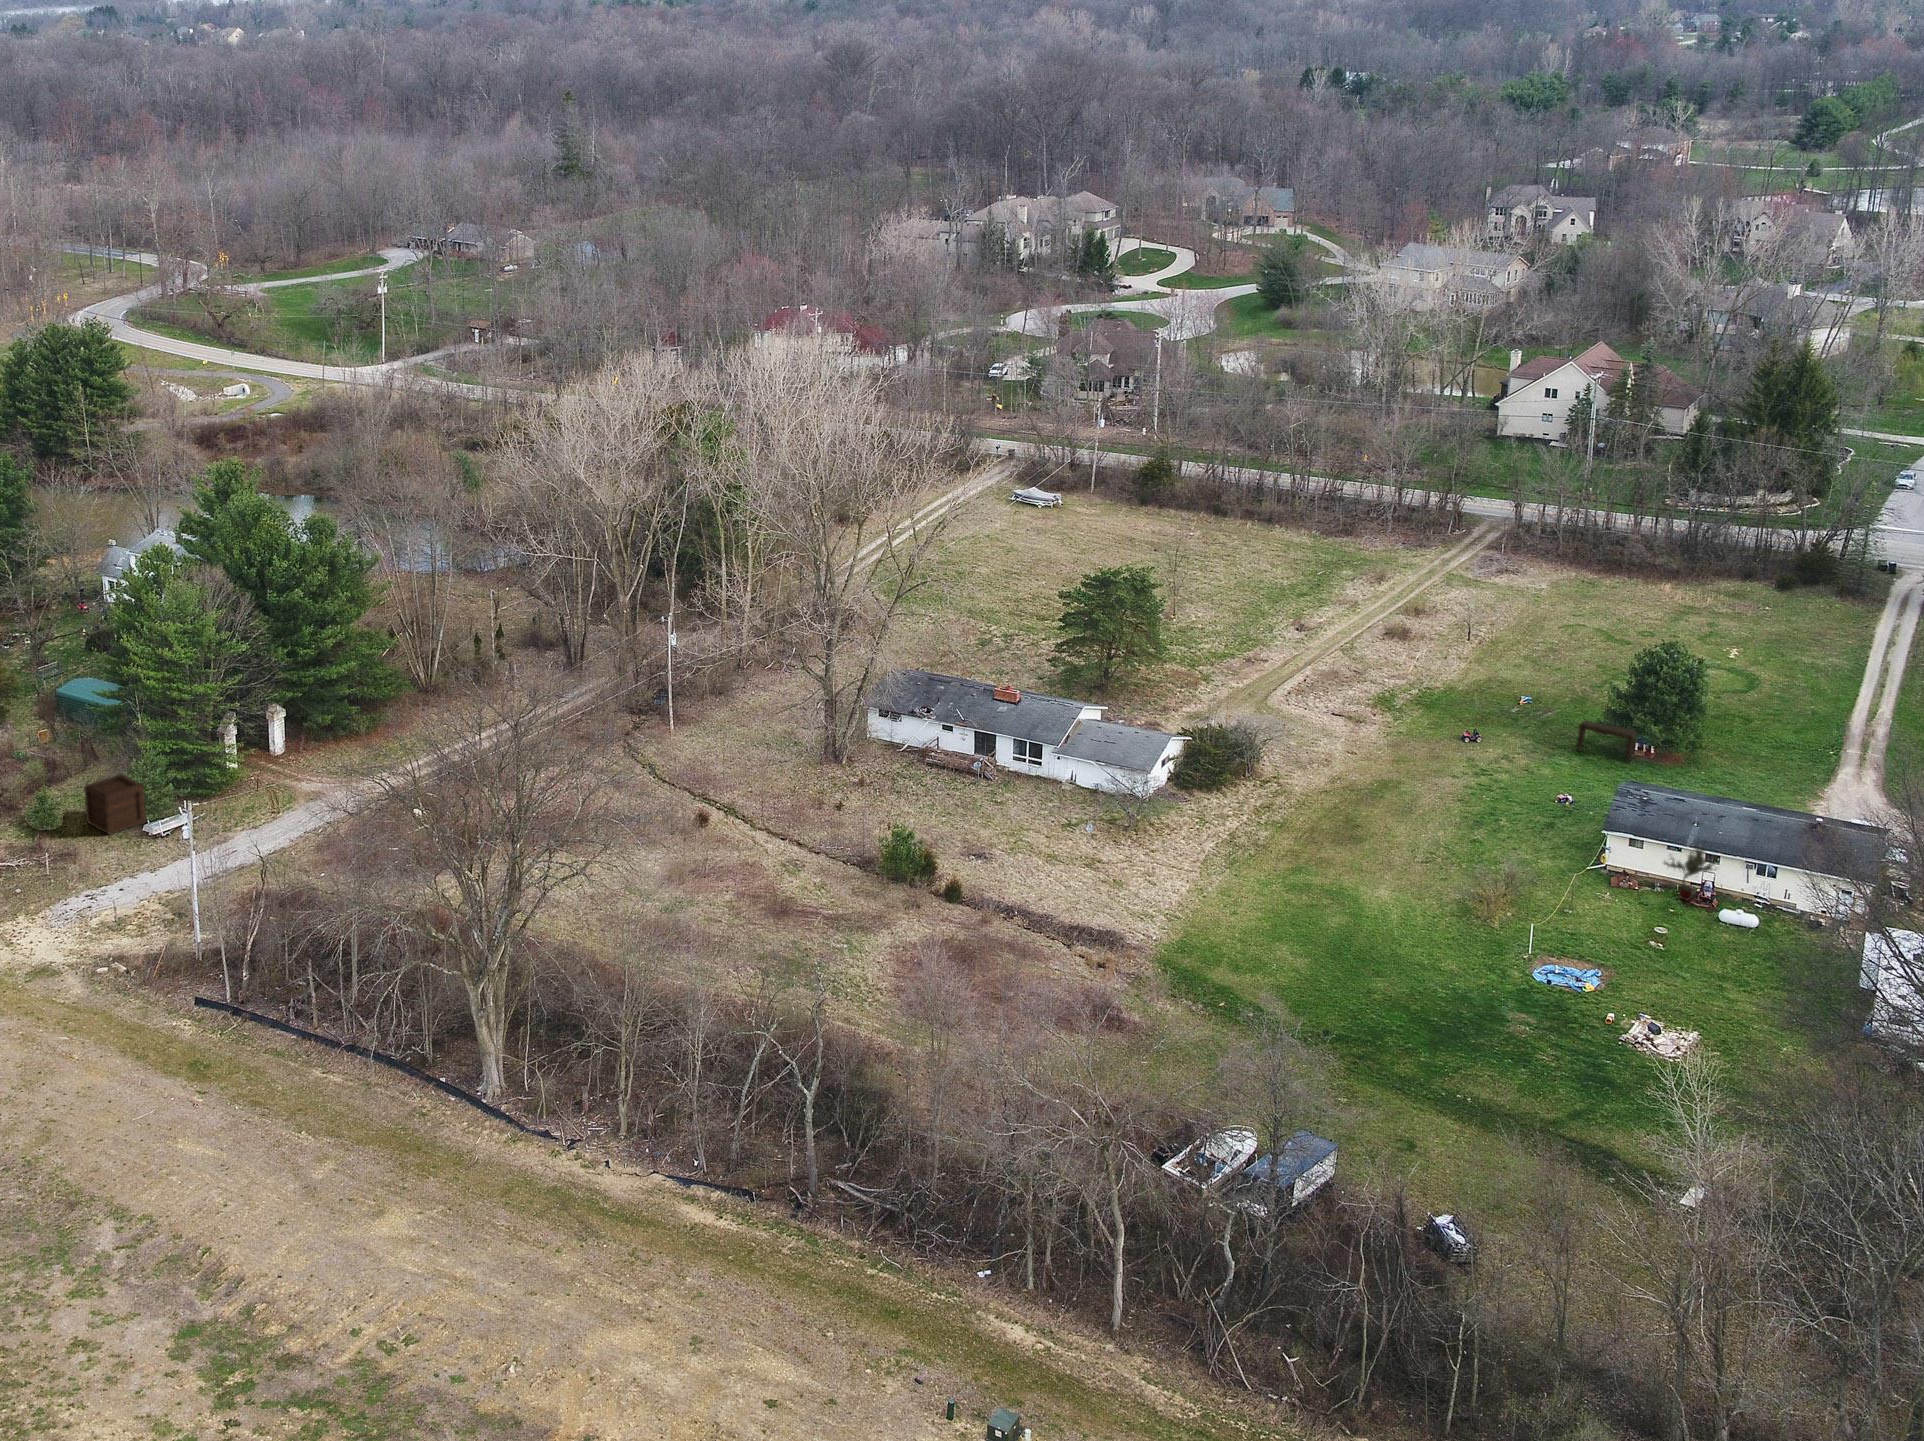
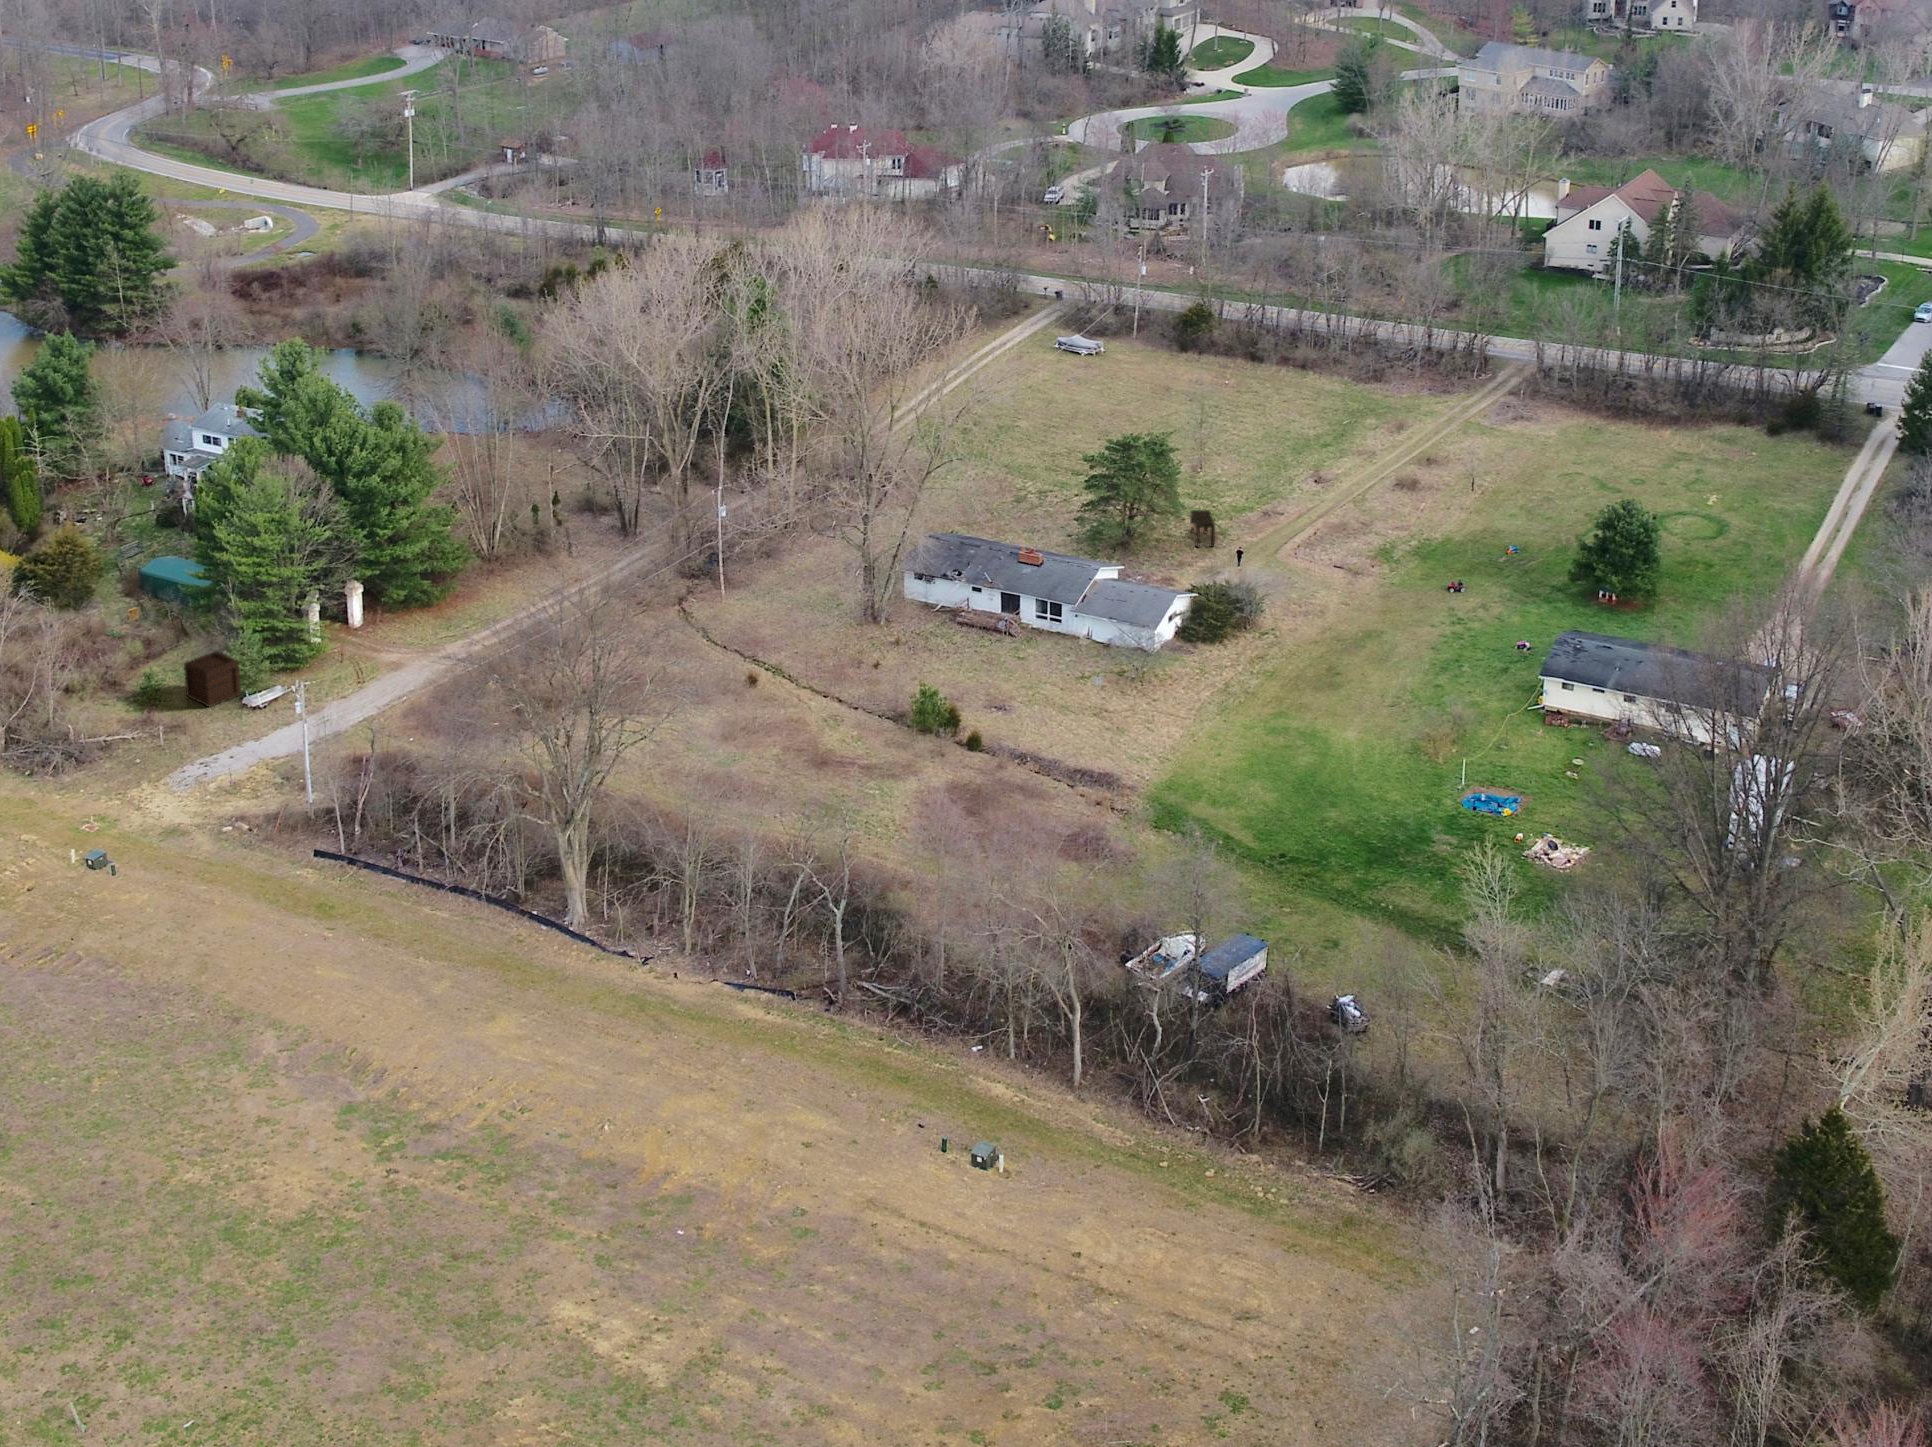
bench: present [1577,720,1637,762] -> present [1190,510,1215,547]
potted tree: present [1664,845,1718,901] -> none [1585,685,1630,734]

